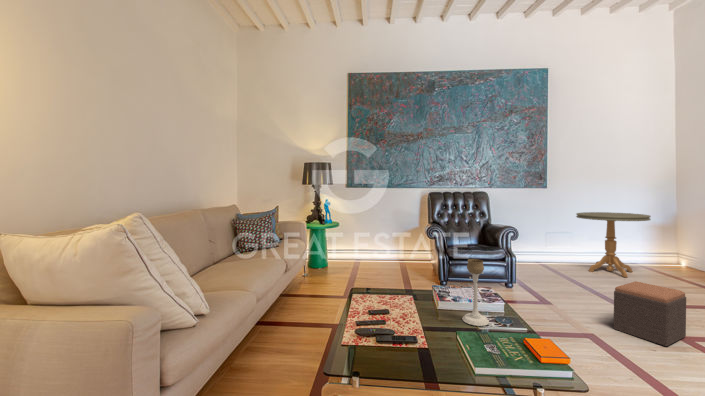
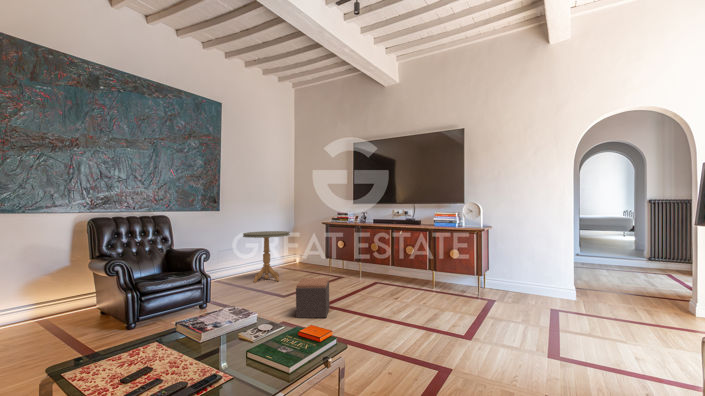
candle holder: present [462,259,489,326] -> none [233,276,259,342]

